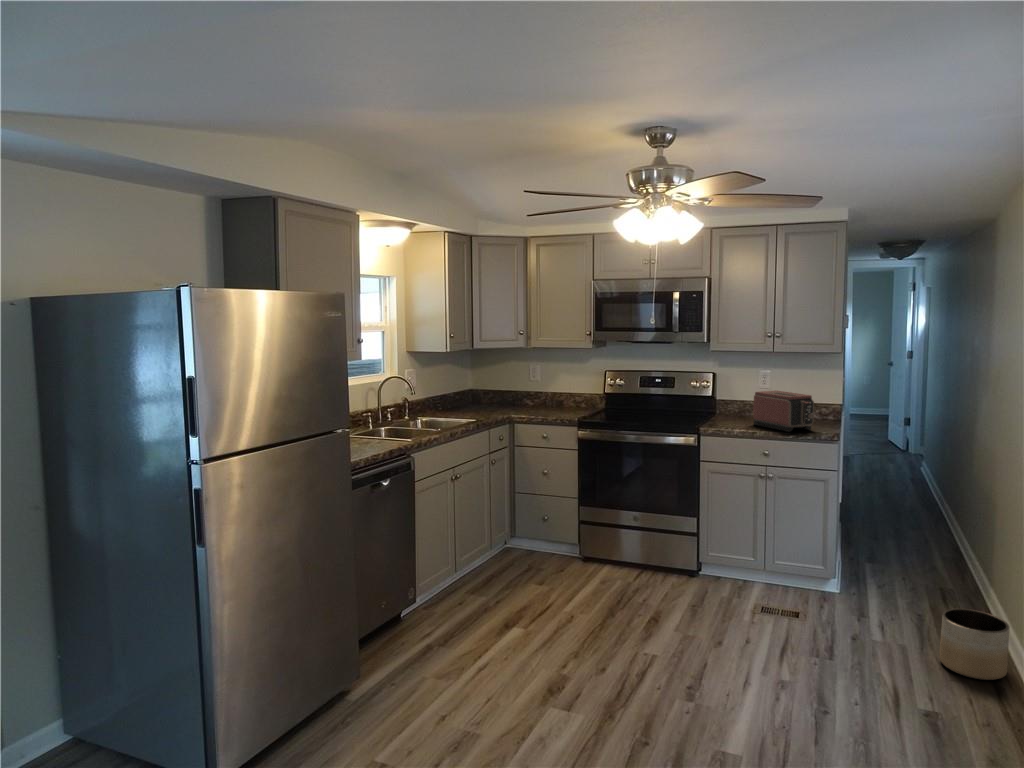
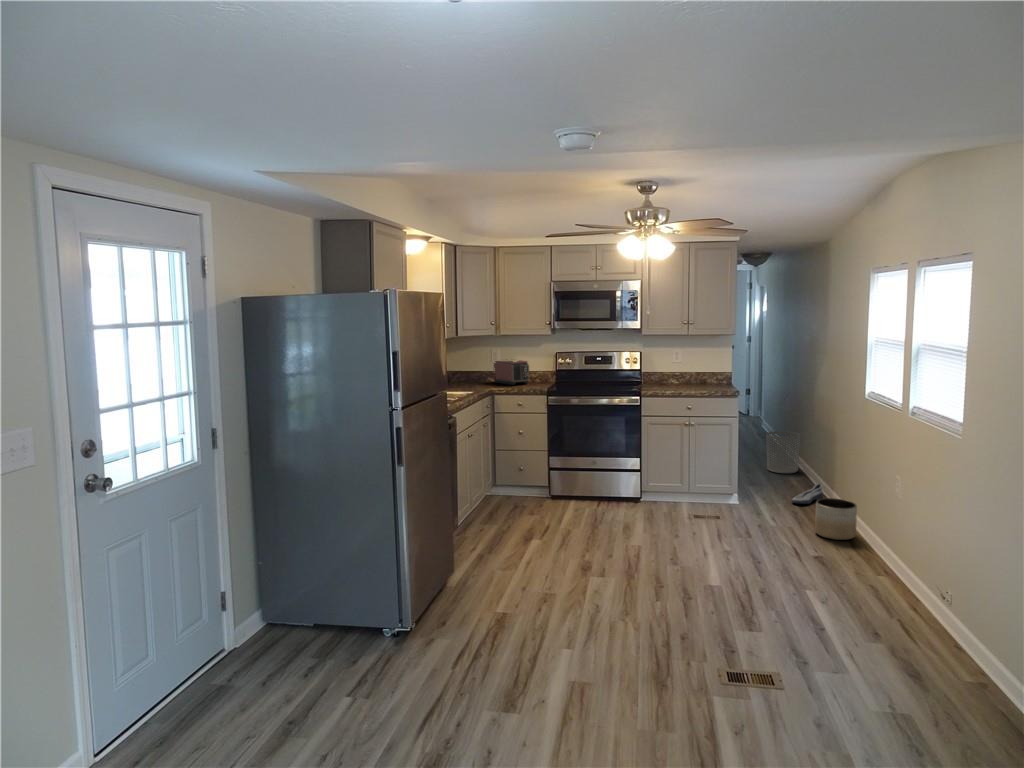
toaster: present [753,391,814,432] -> present [494,360,529,385]
waste bin: none [902,489,953,550] -> present [766,431,801,474]
shoe: none [920,576,972,606] -> present [792,484,823,504]

